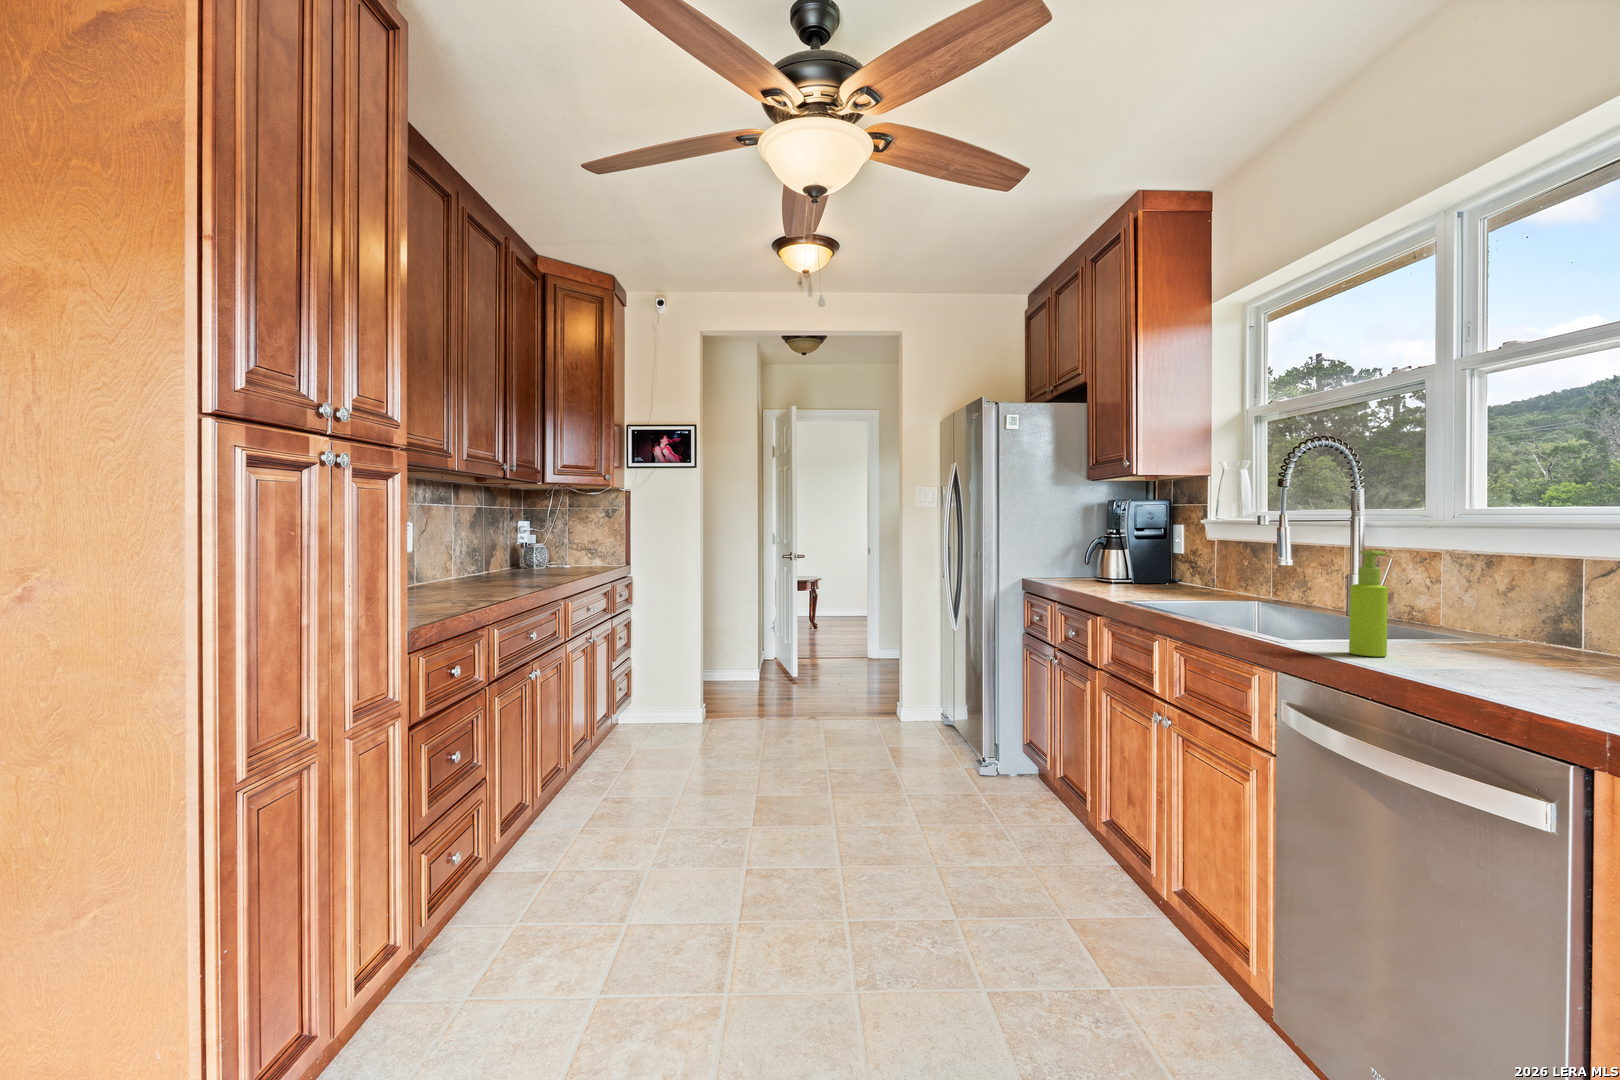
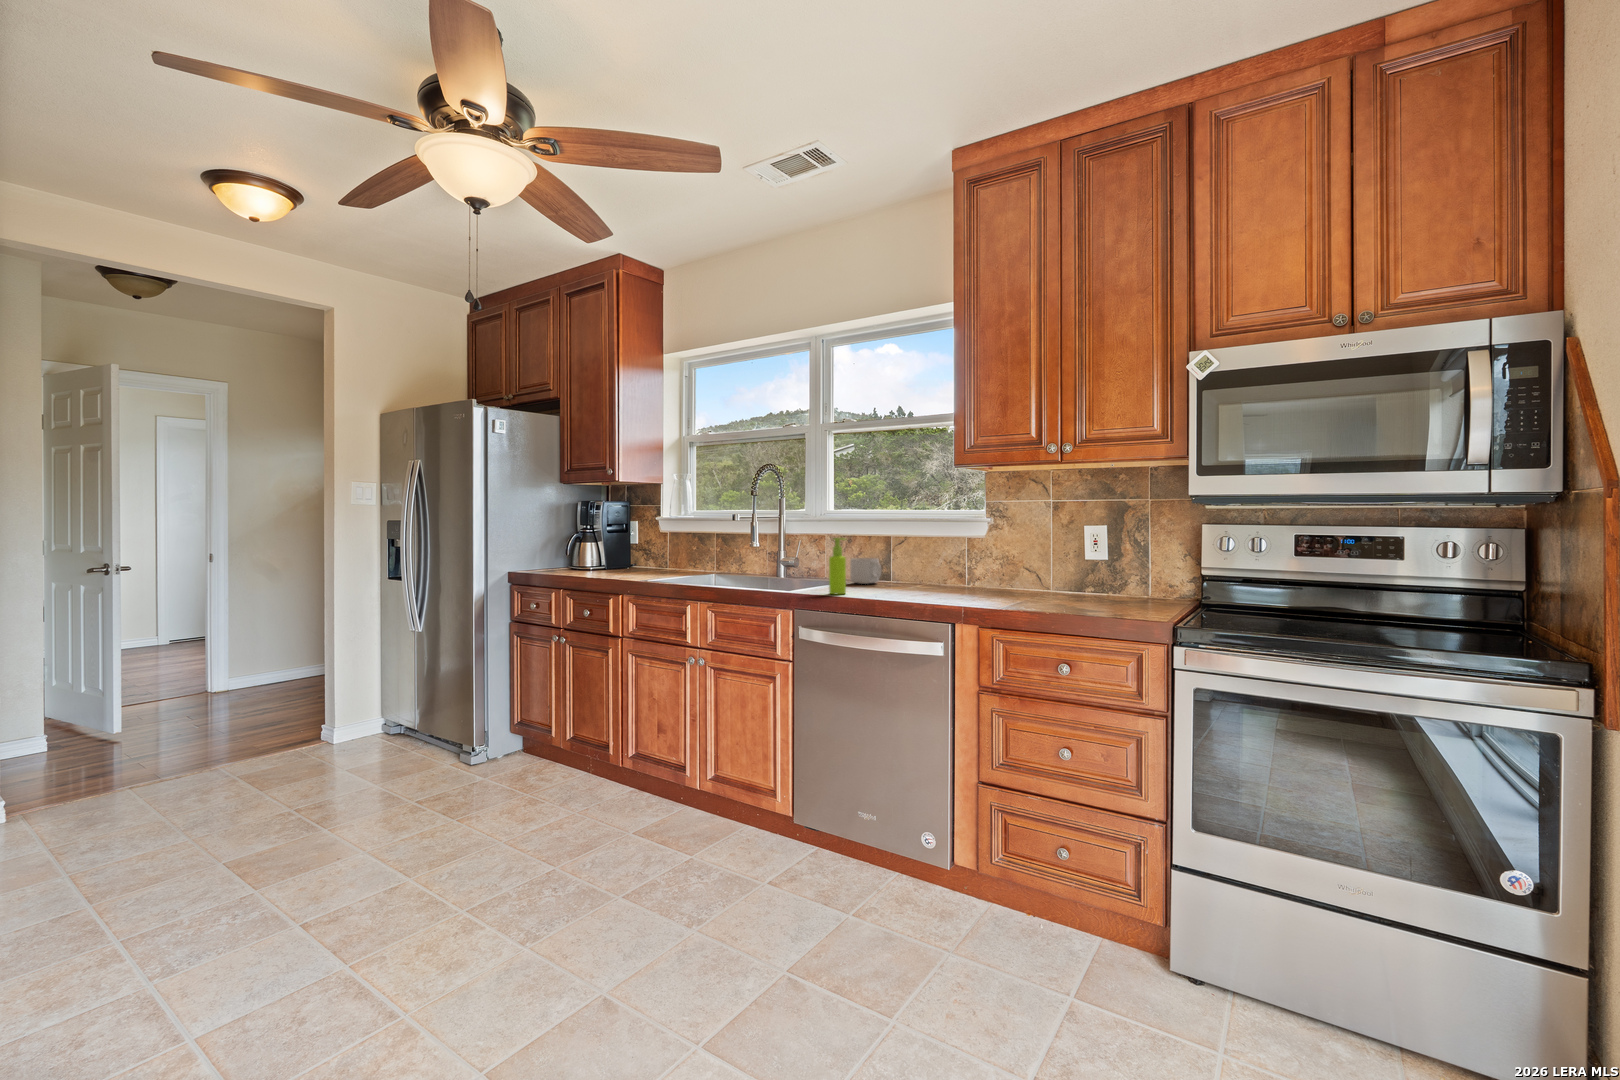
mug: none [1462,594,1534,645] -> present [850,558,881,584]

